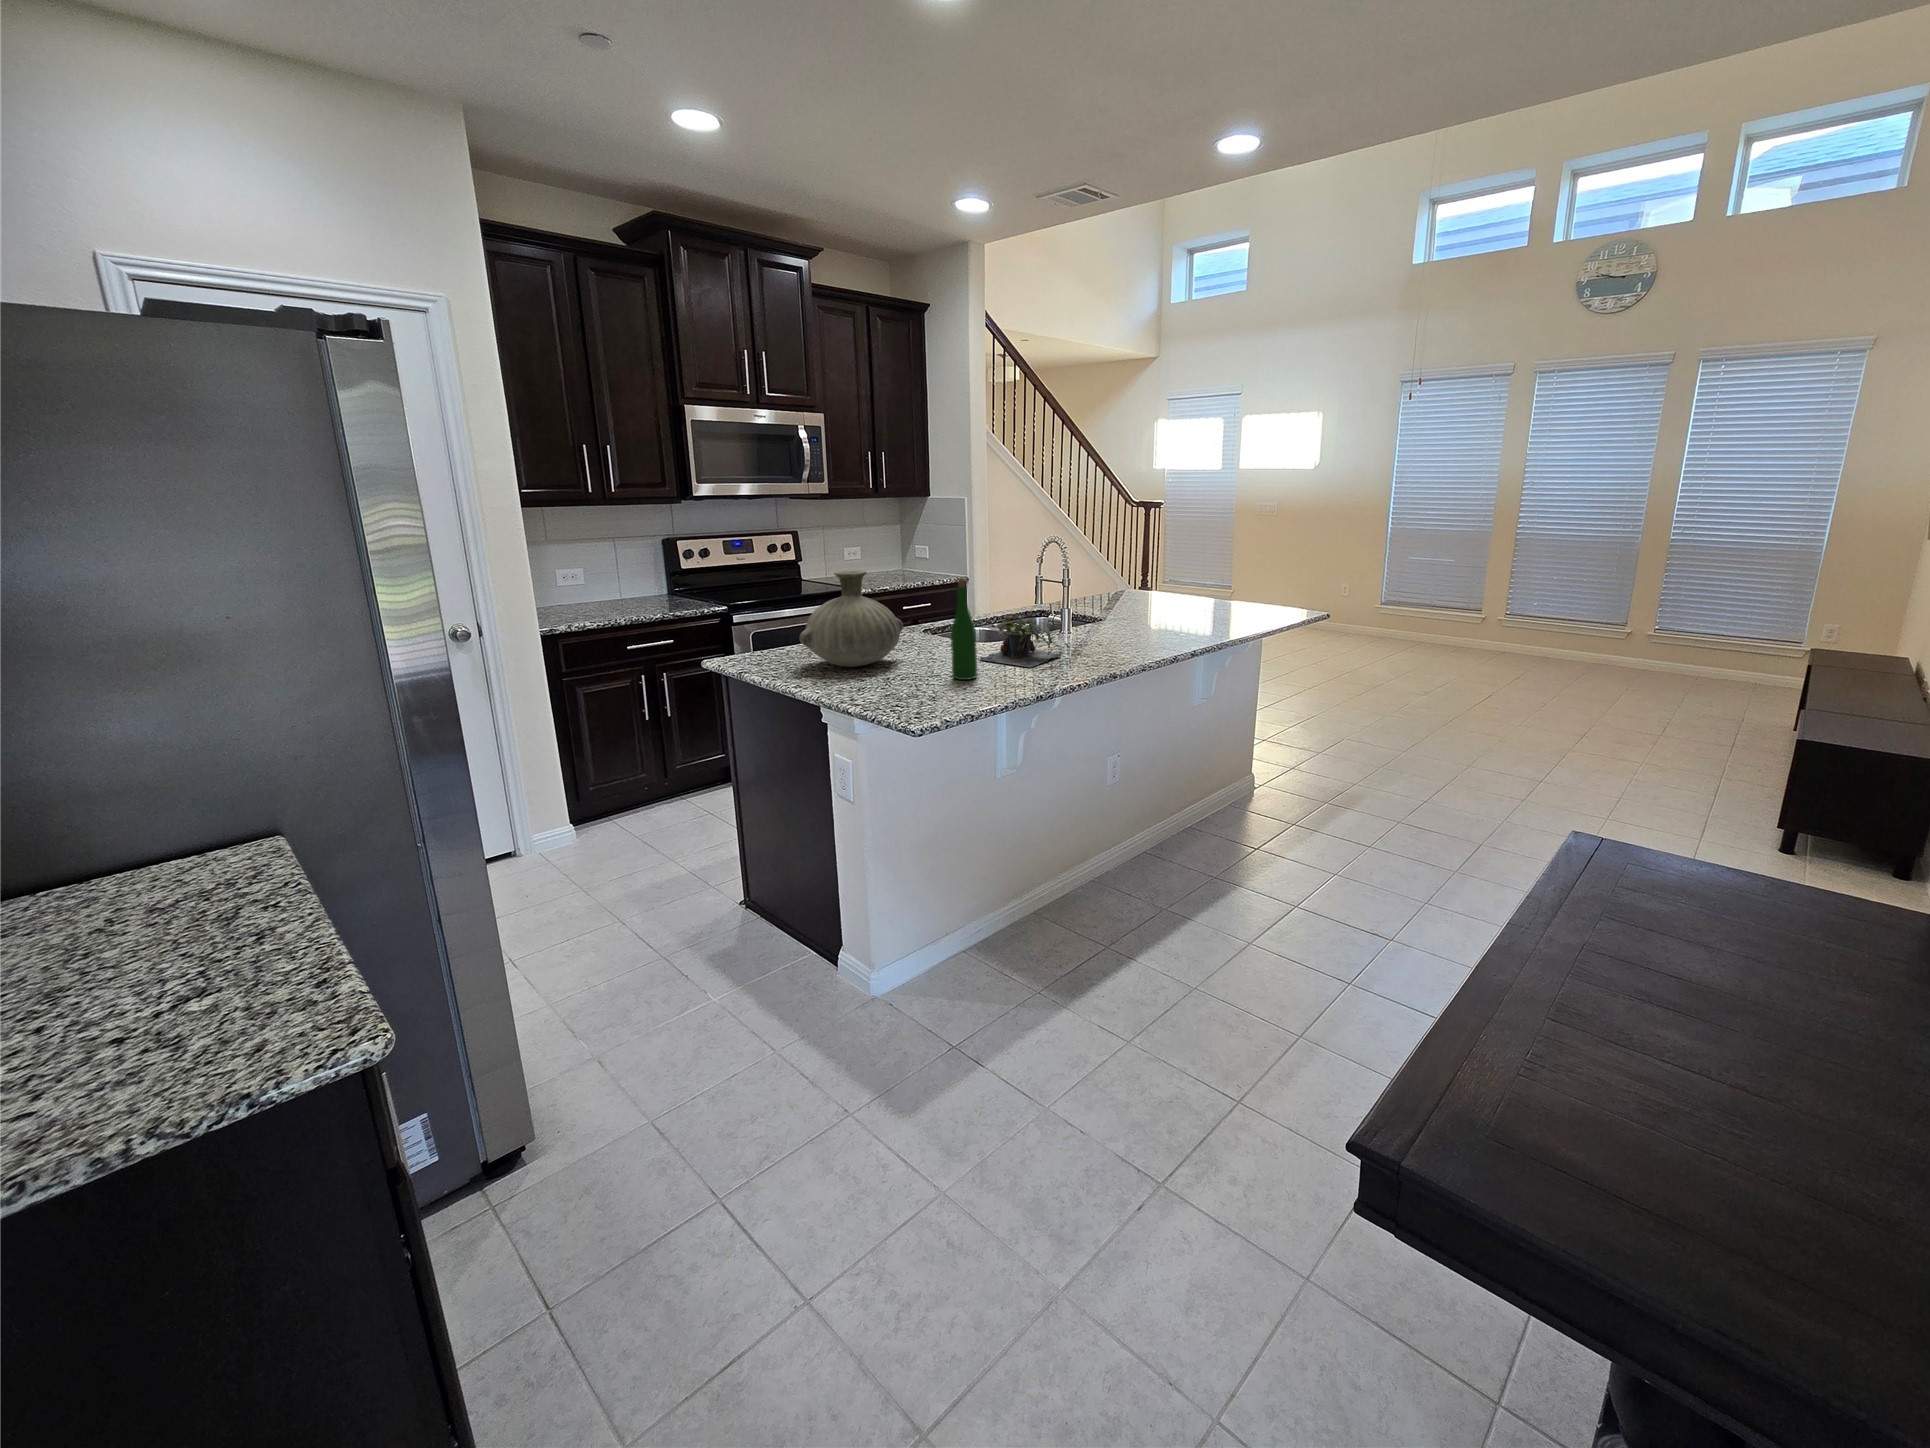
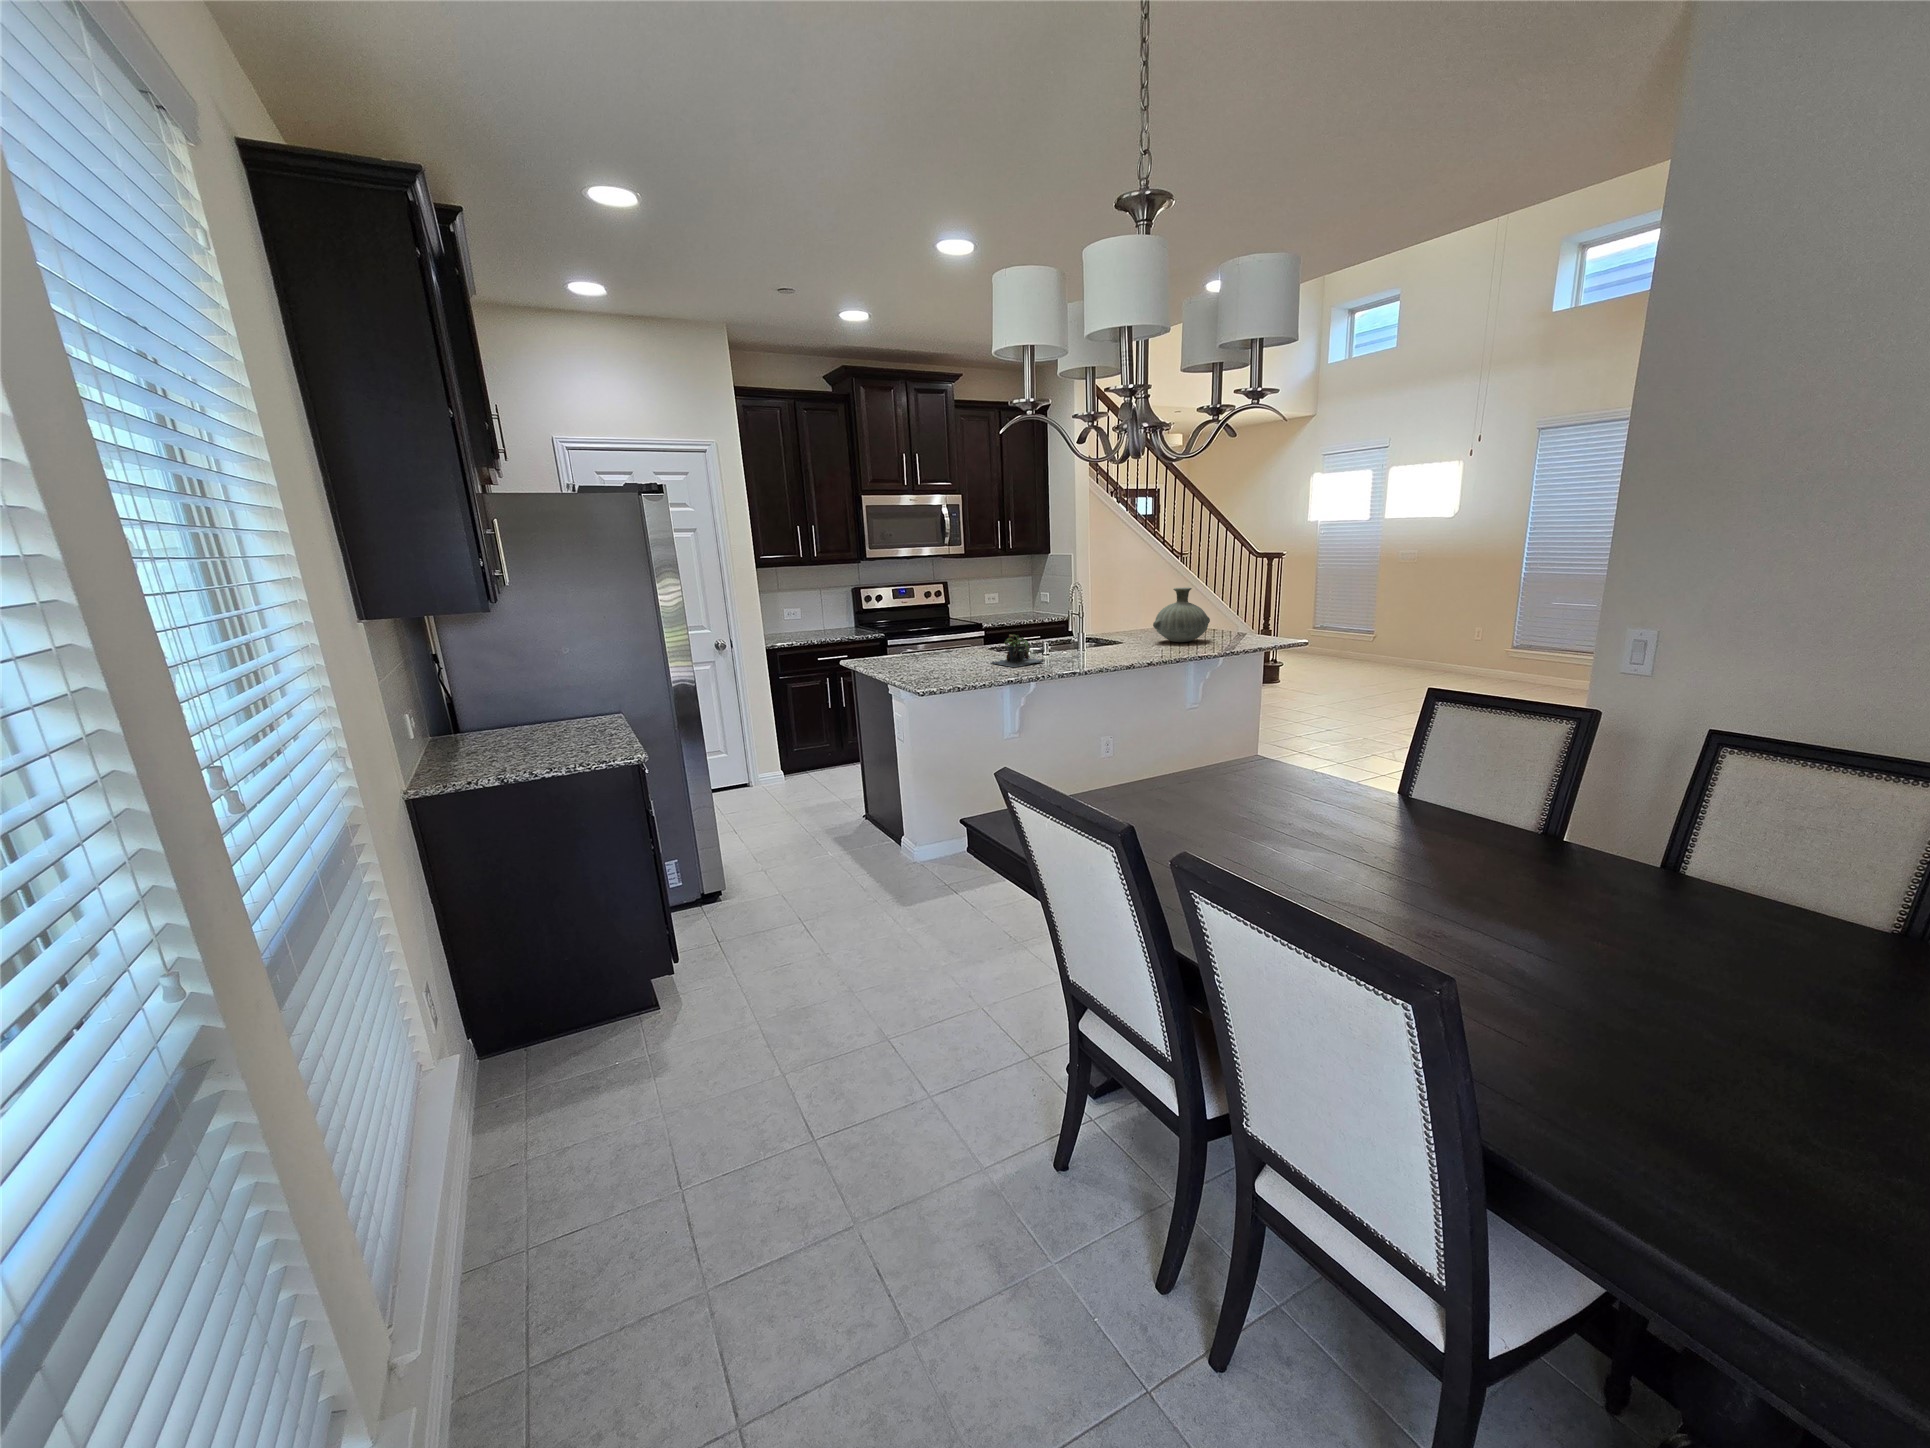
vase: present [799,570,903,667] -> present [1153,588,1210,642]
wine bottle: present [951,578,977,680] -> none [958,608,975,672]

